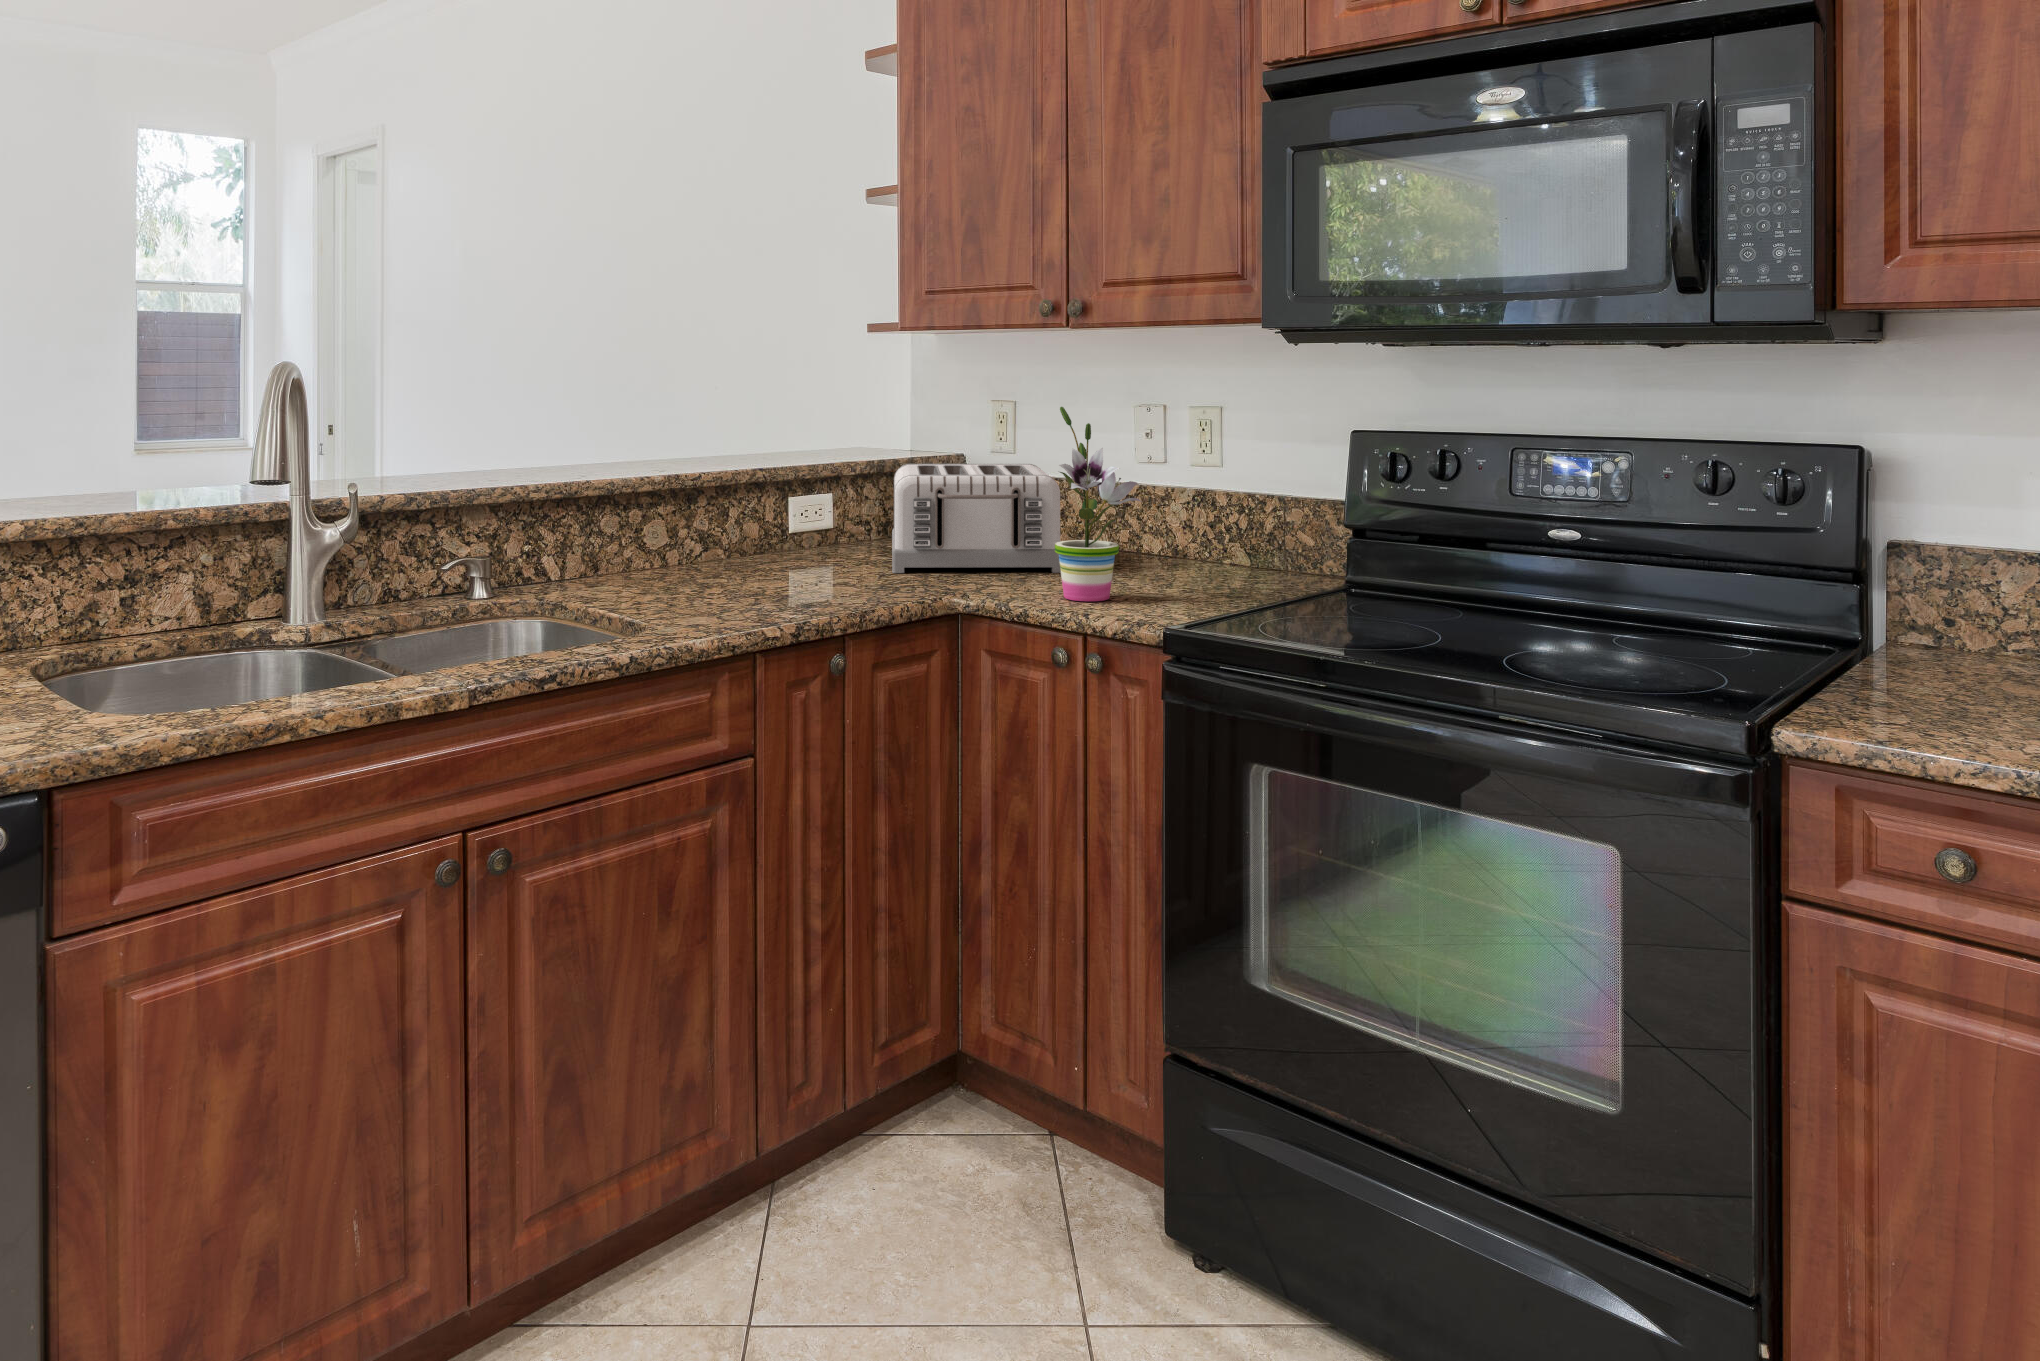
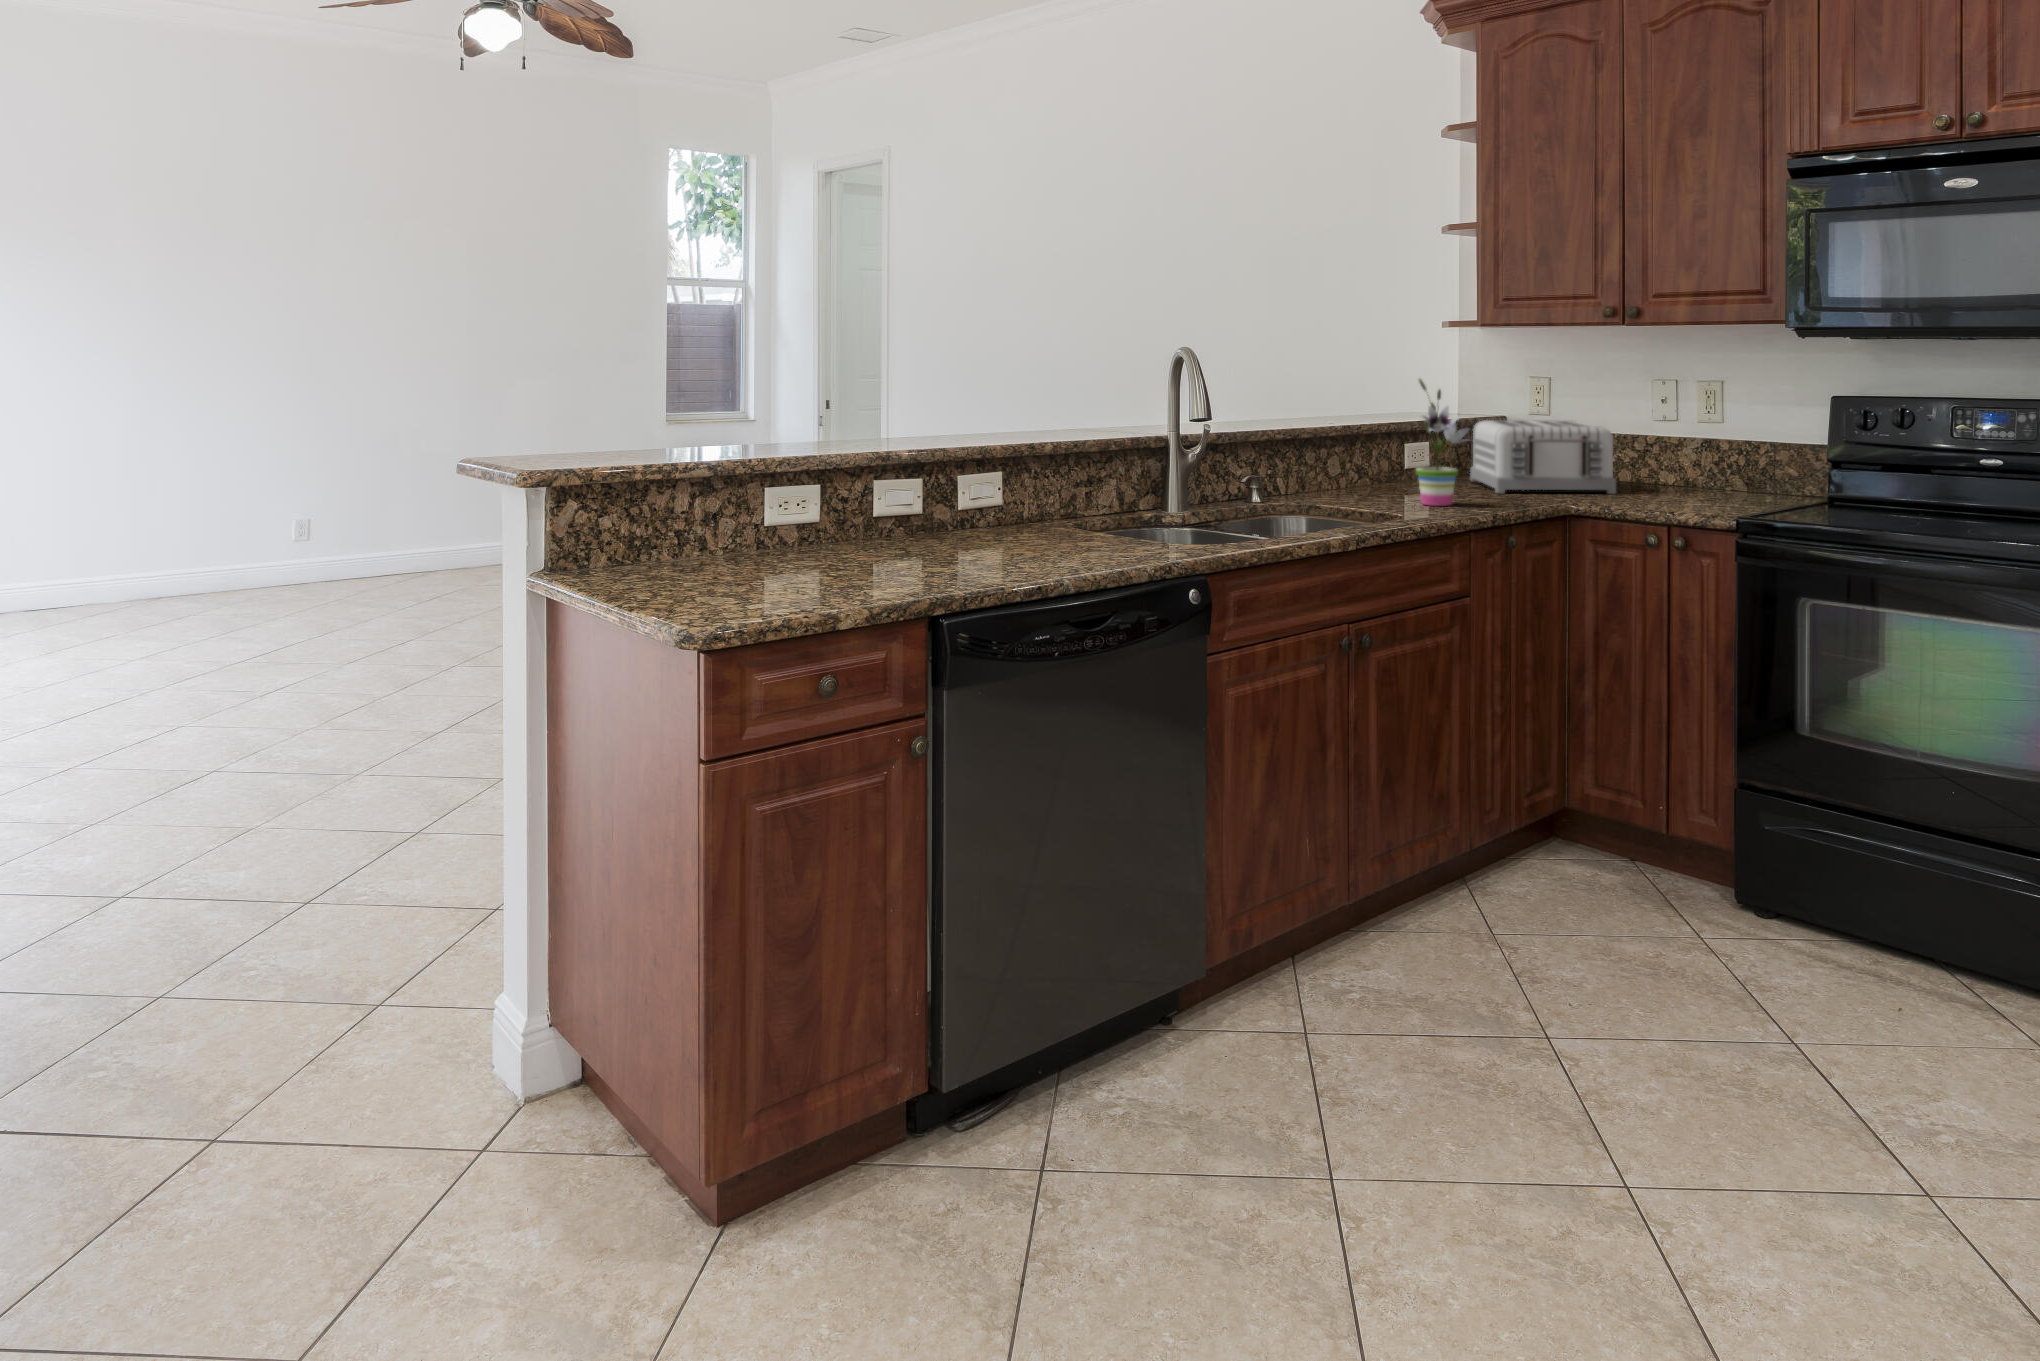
potted plant: present [1055,407,1142,601] -> present [1416,379,1469,506]

